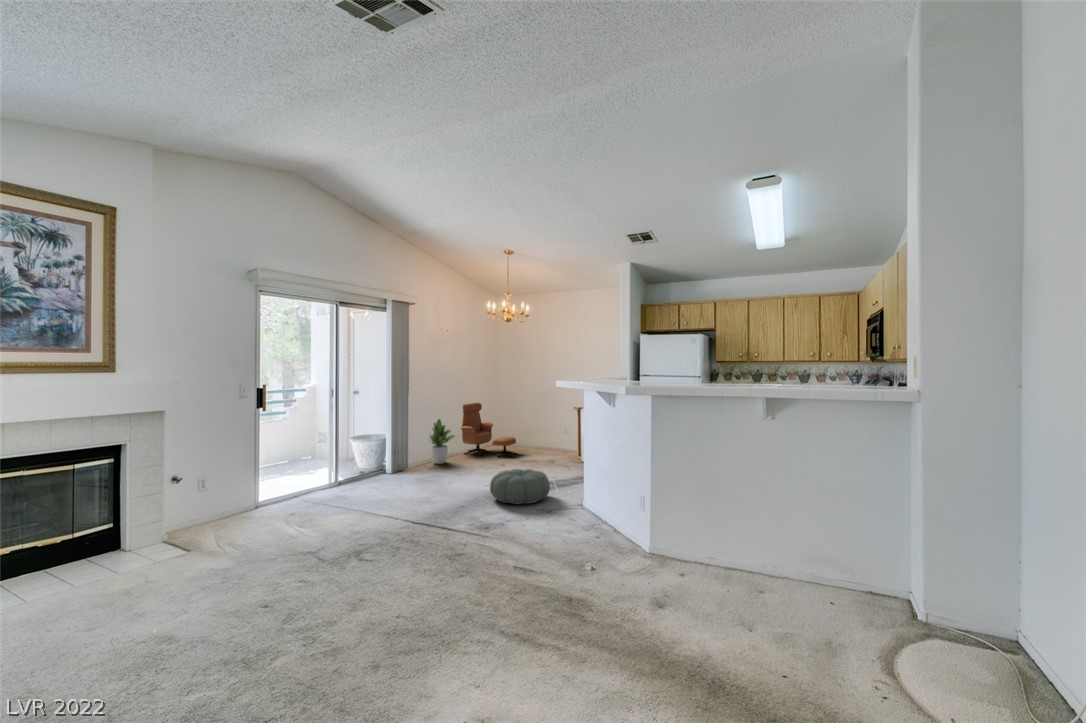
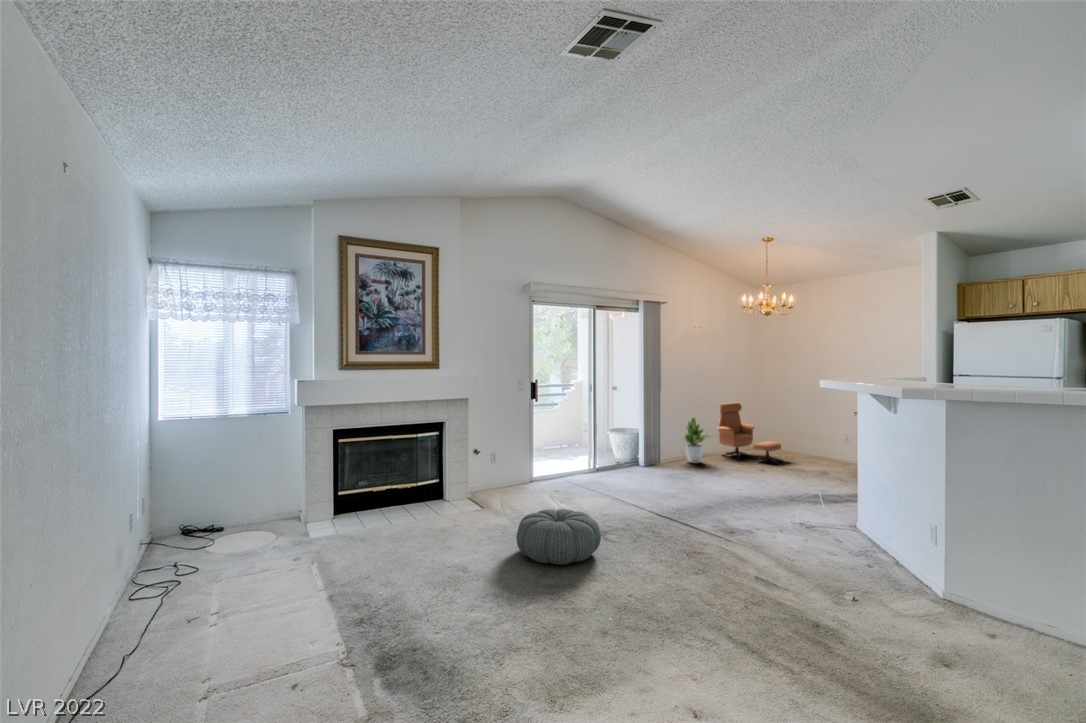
pouf: present [490,469,550,504] -> present [516,509,601,565]

